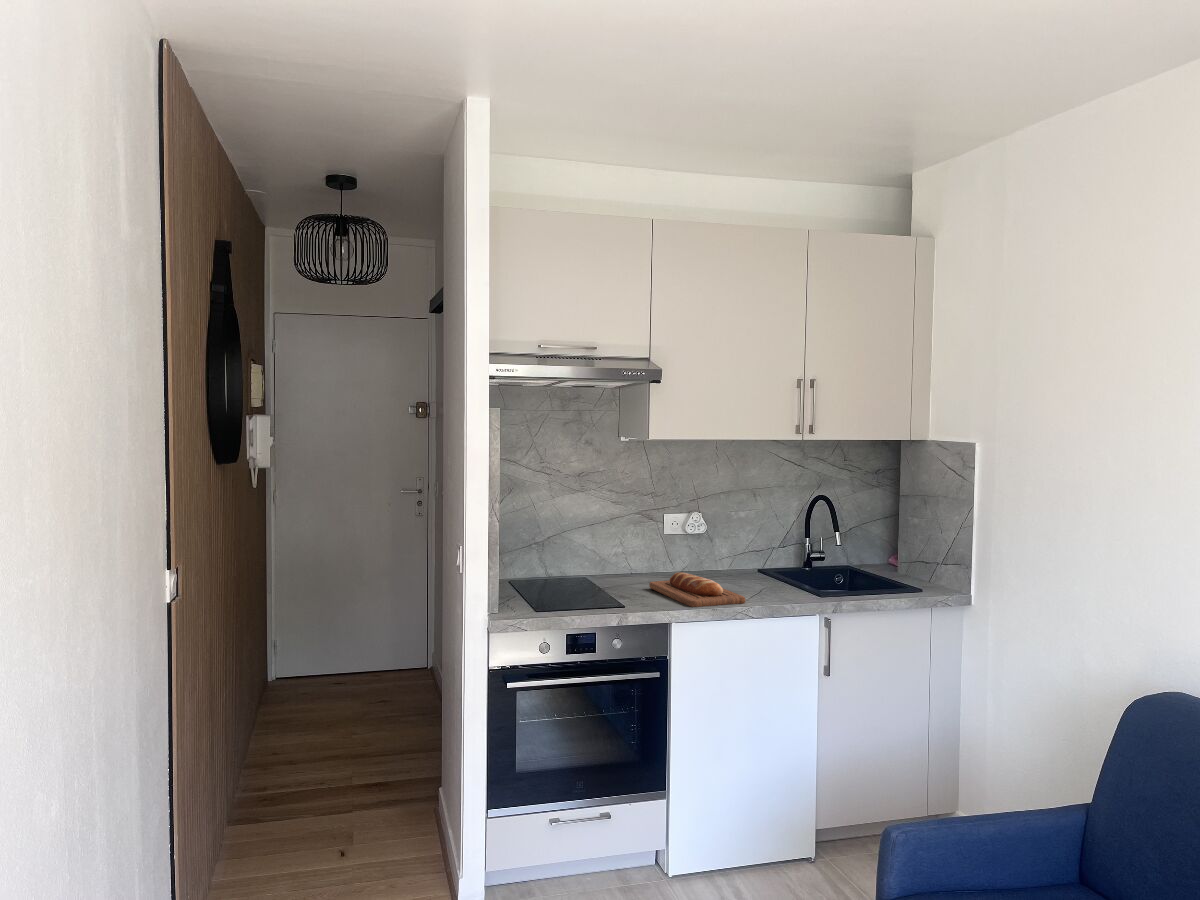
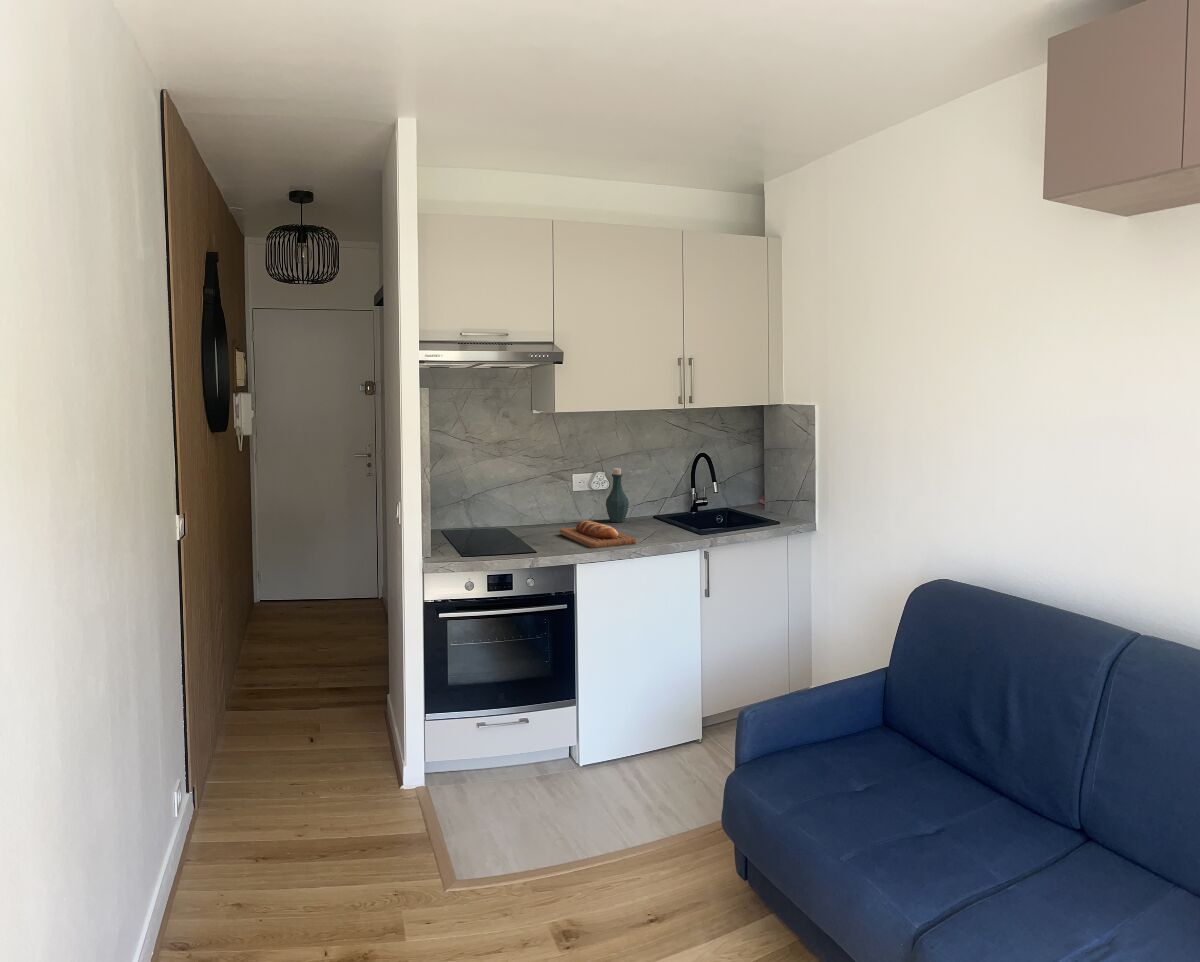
bottle: none [703,510,731,576] -> present [606,468,629,522]

